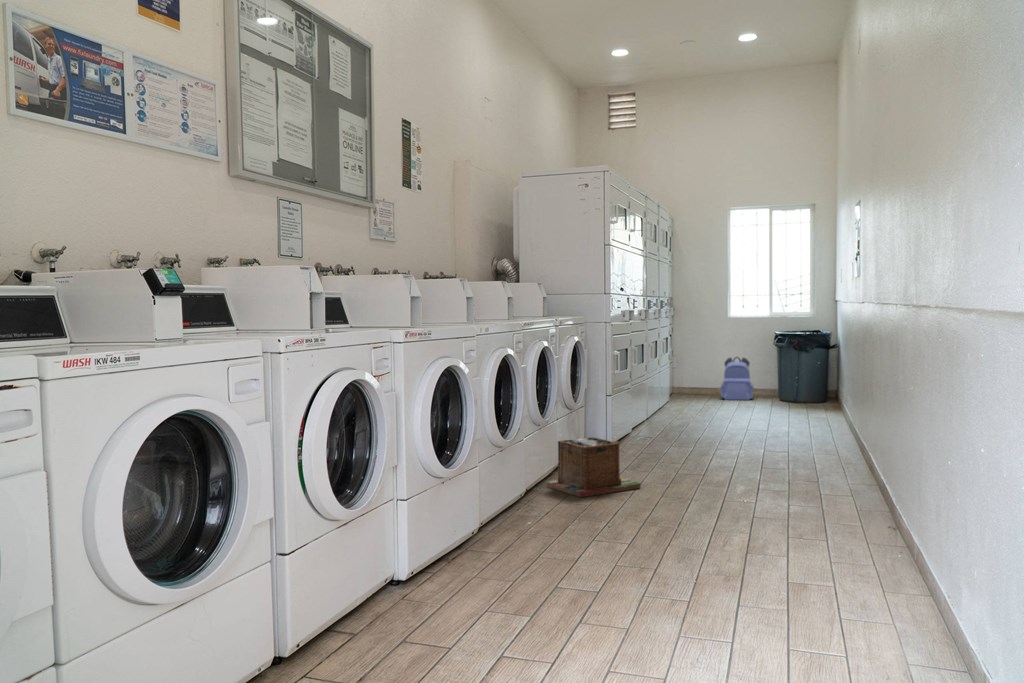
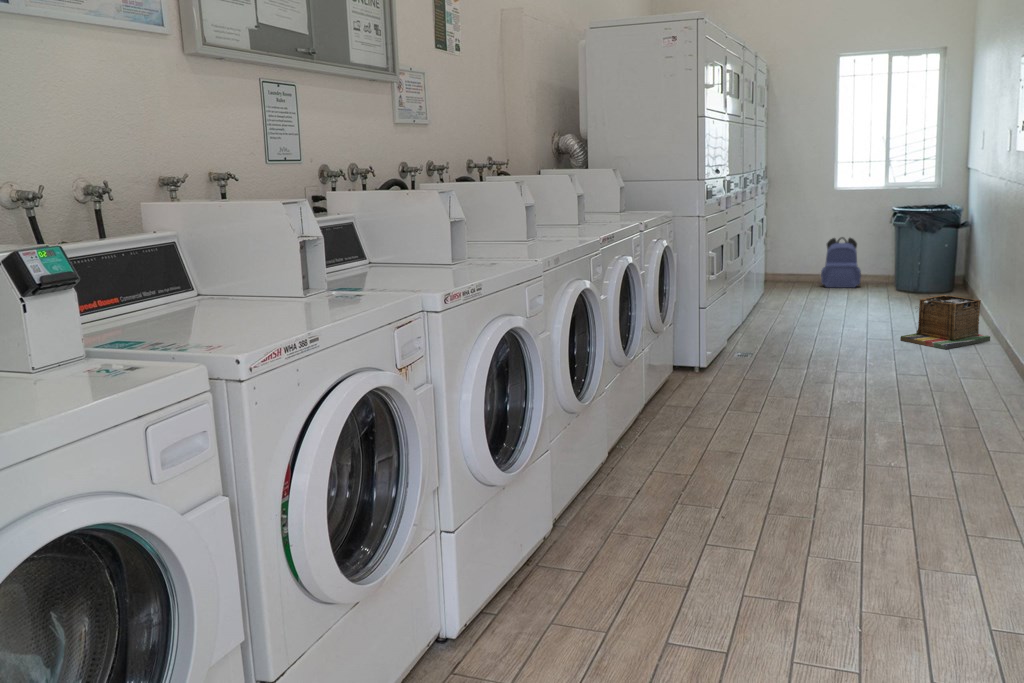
laundry basket: present [546,437,641,497] -> present [900,295,990,349]

